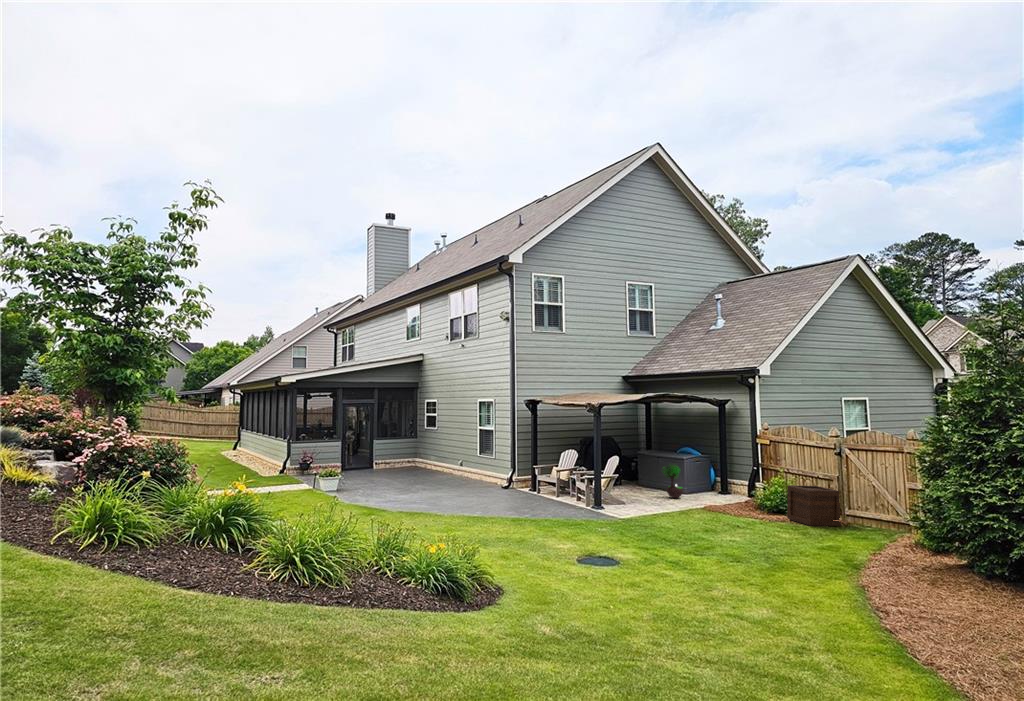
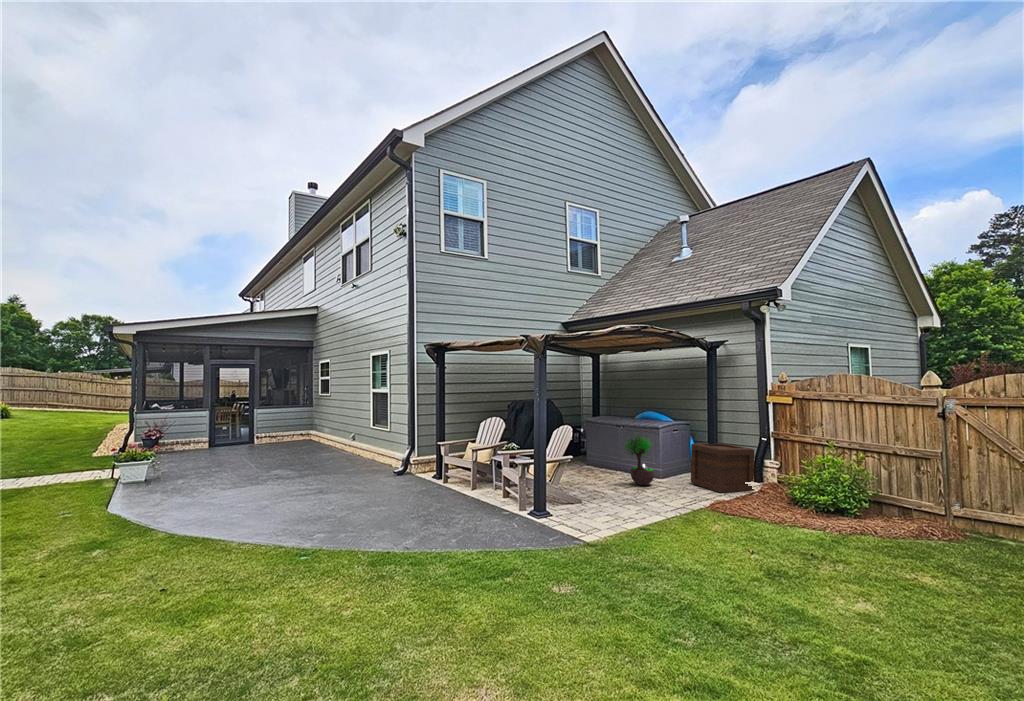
wooden crate: present [787,485,841,526] -> present [691,443,754,493]

